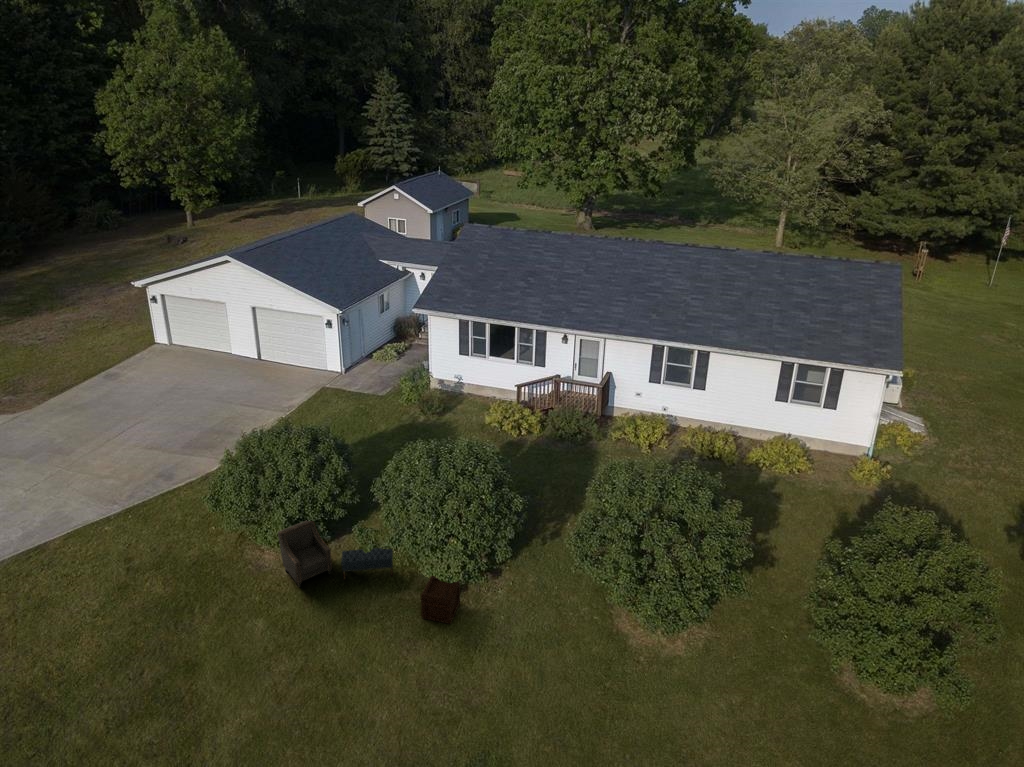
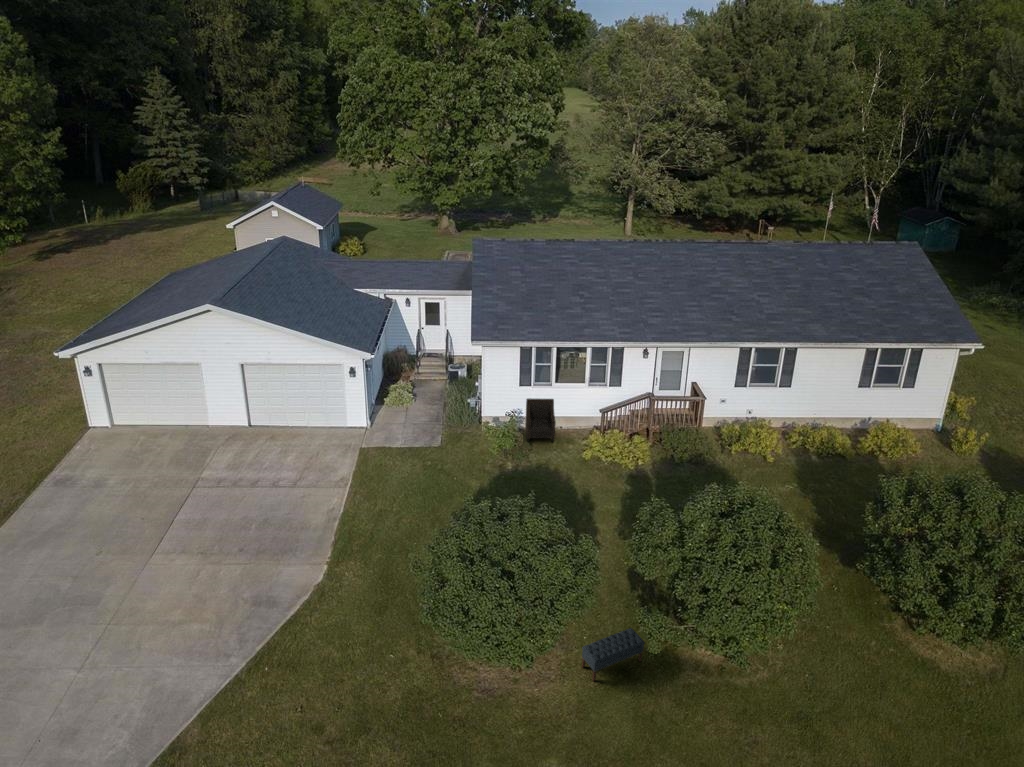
chair: present [278,521,332,587] -> present [525,398,556,442]
wooden crate: present [421,576,460,624] -> none [705,649,757,703]

